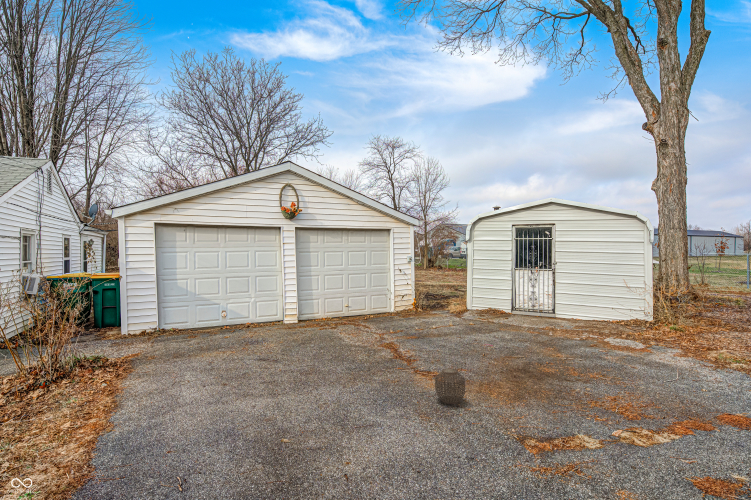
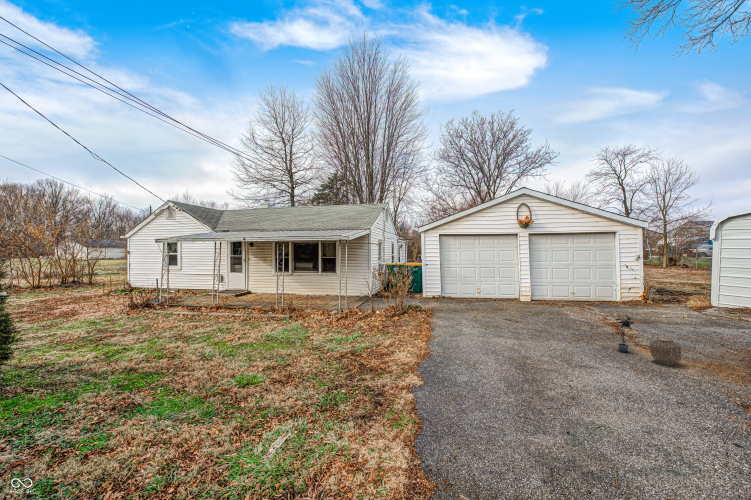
potted plant: none [396,341,420,393] -> present [616,317,634,352]

